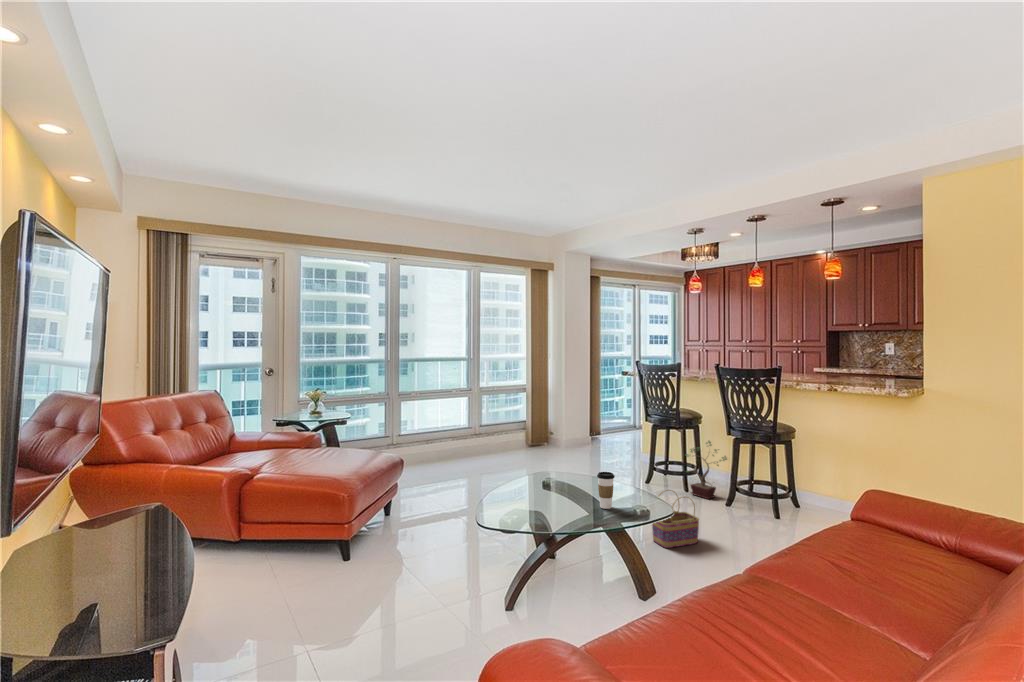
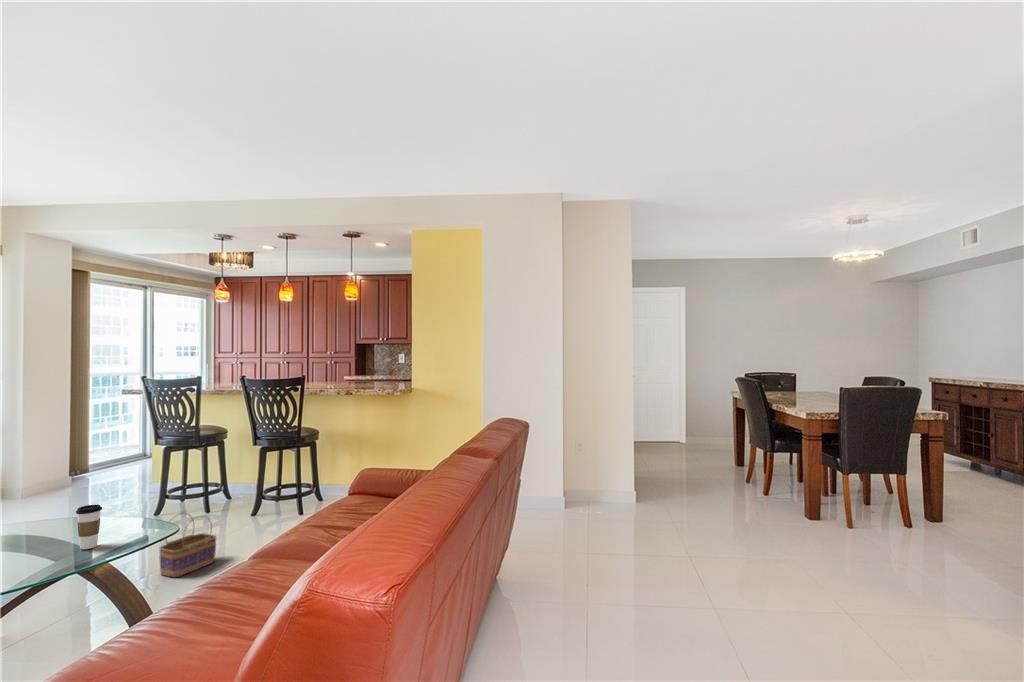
potted plant: present [686,441,727,499] -> none [206,454,254,516]

